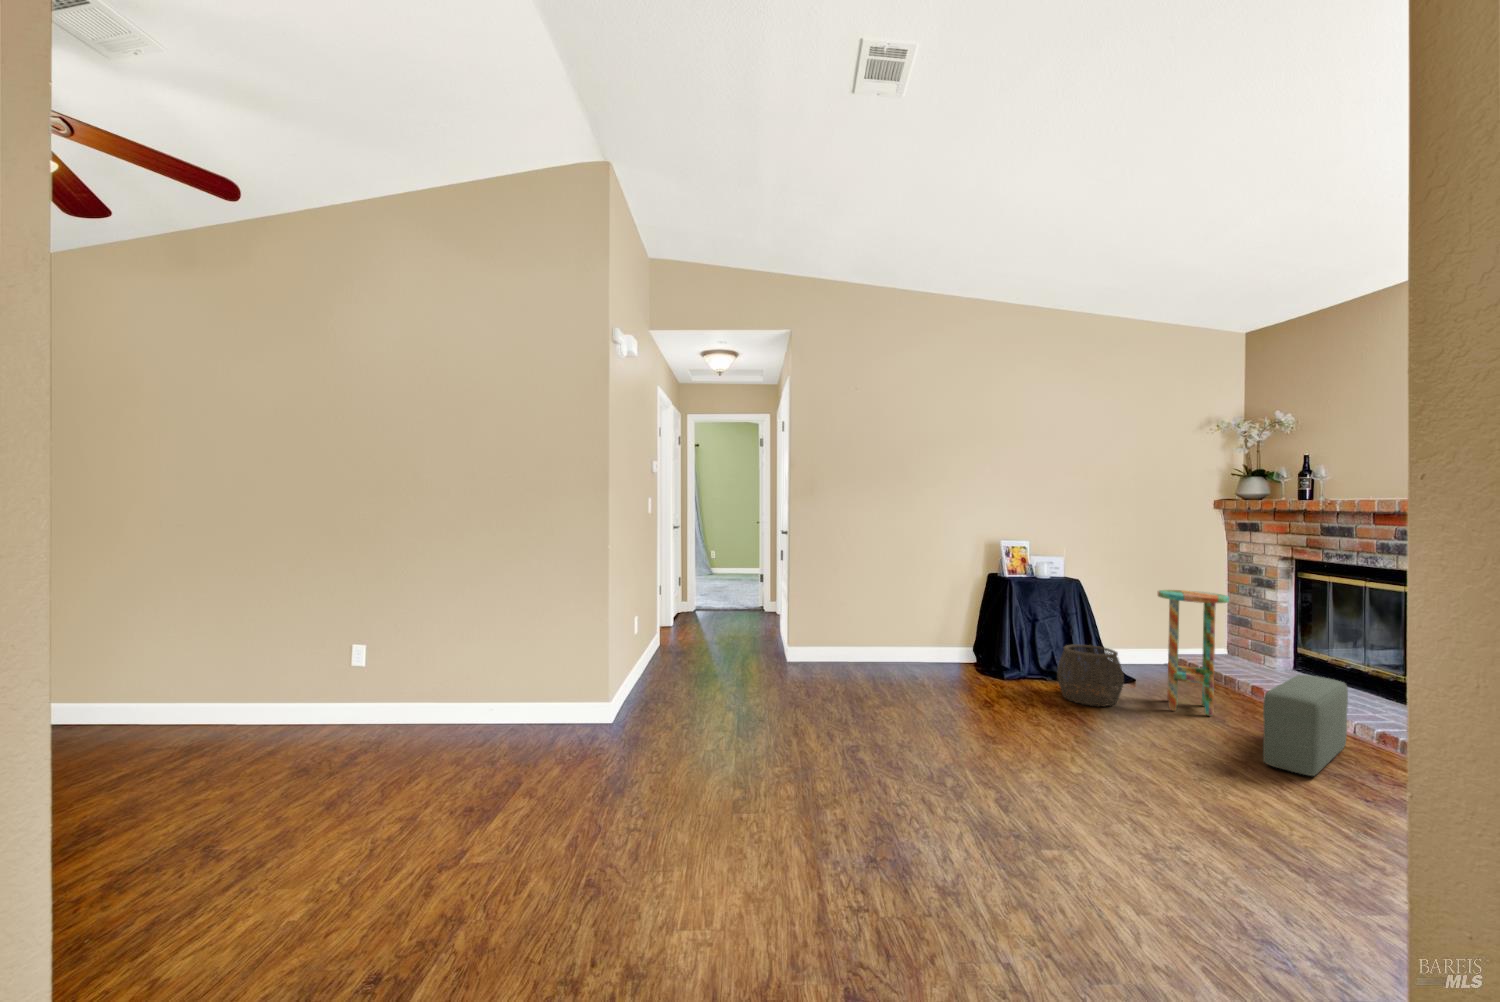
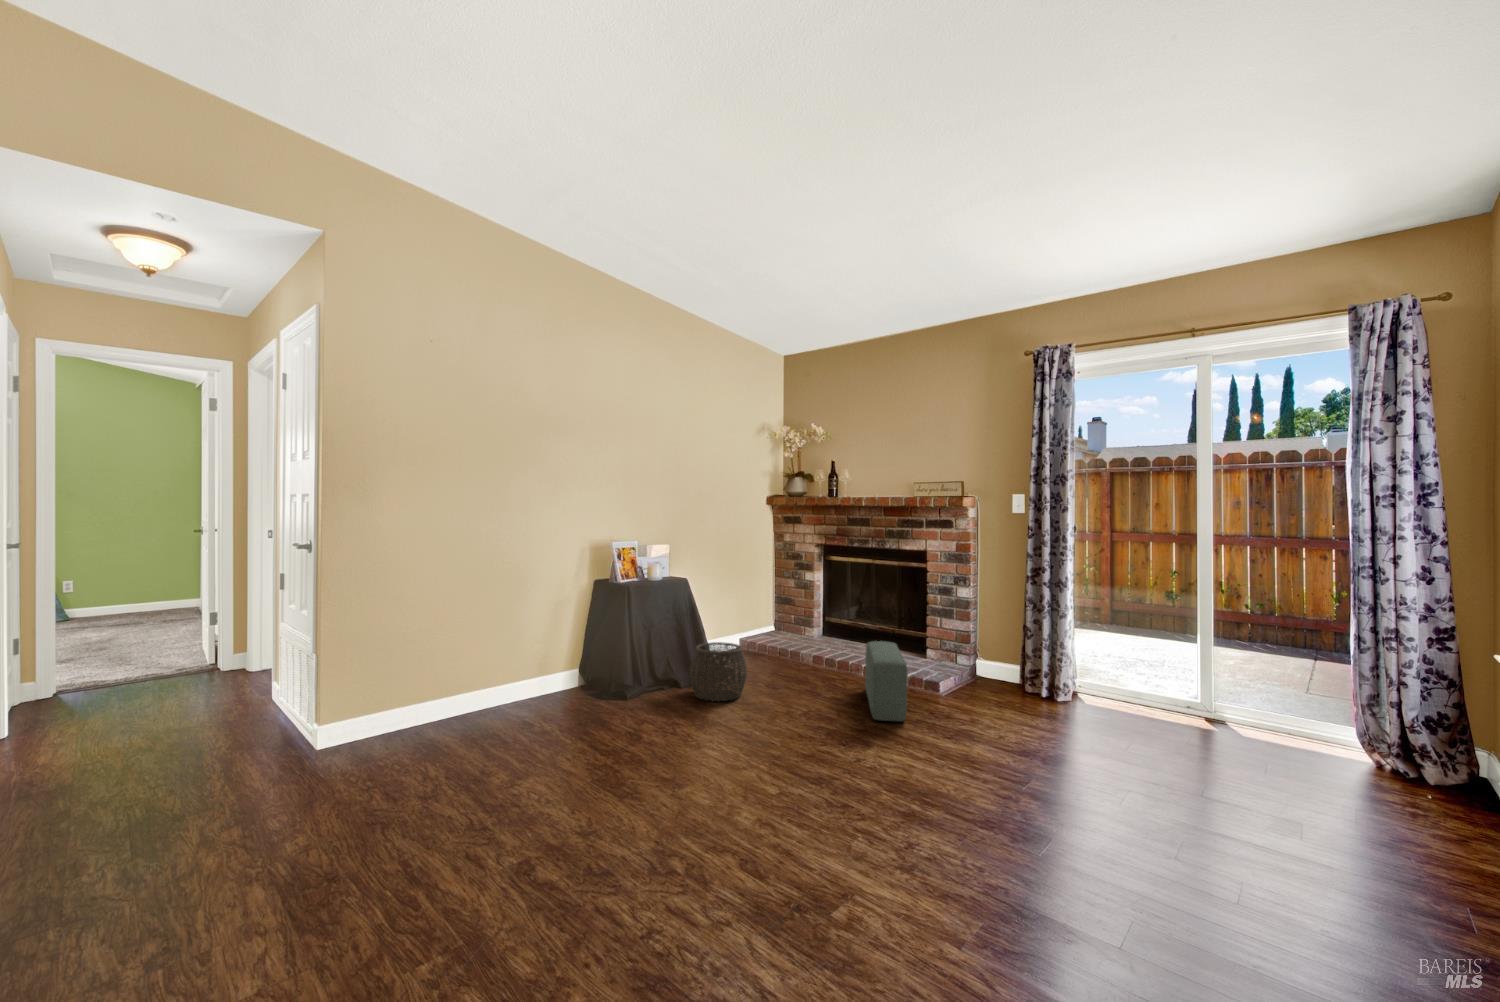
side table: present [1158,590,1229,716] -> none [765,581,817,690]

